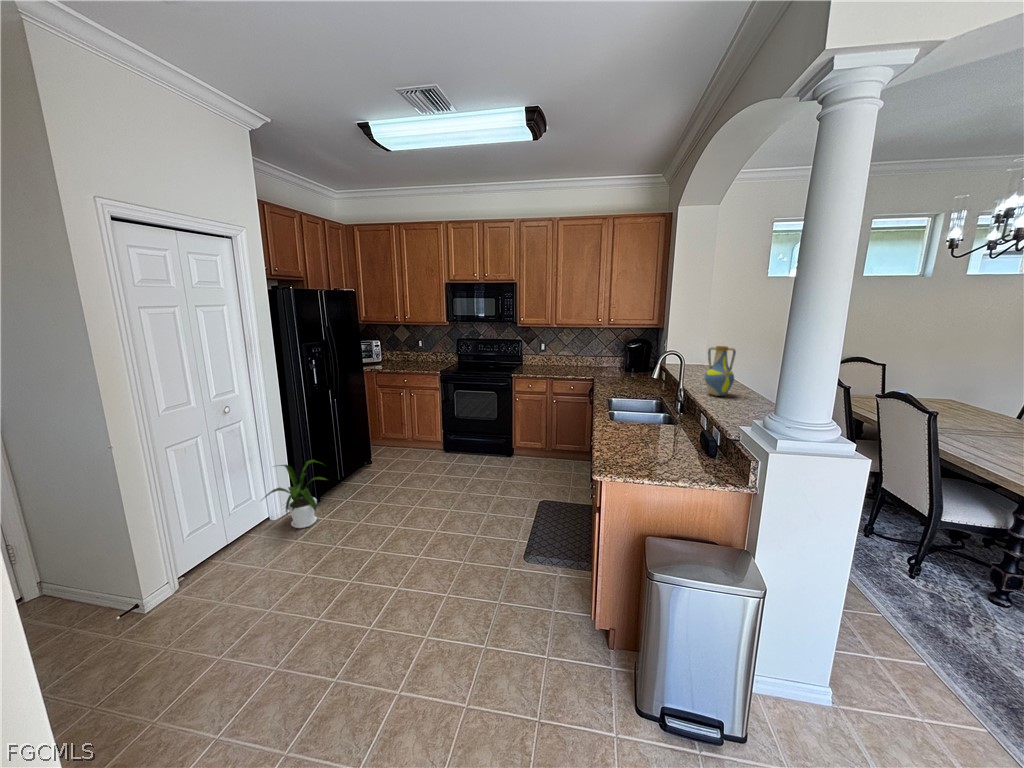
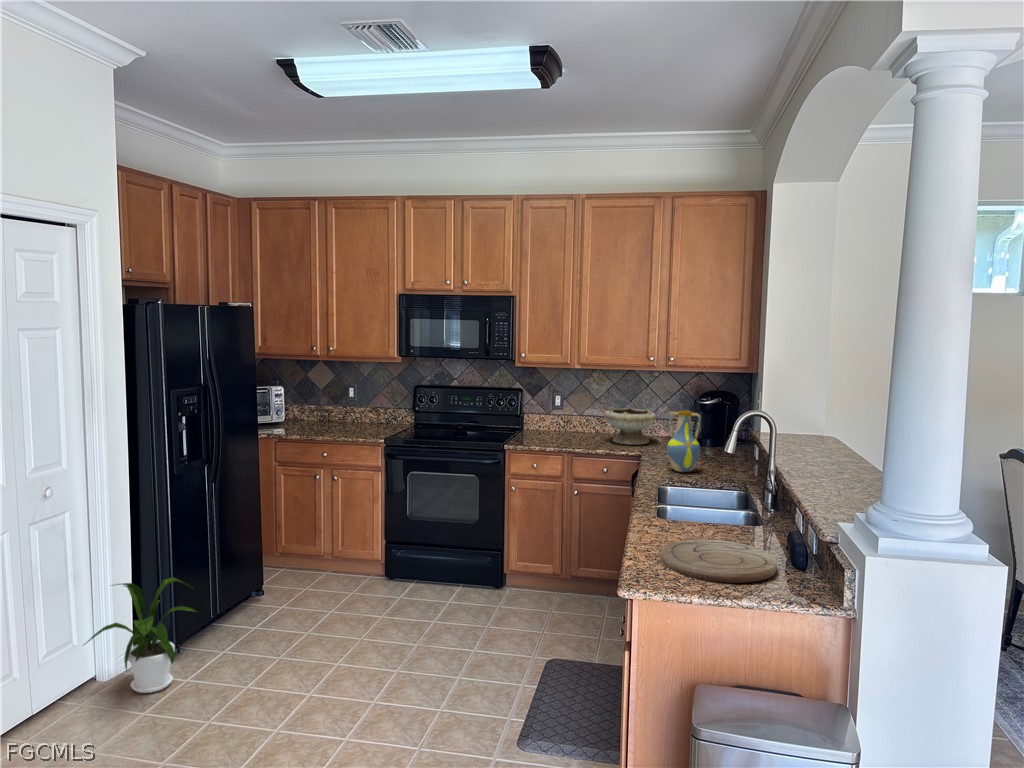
vase: present [704,346,736,396] -> present [667,410,701,472]
bowl: none [571,350,603,372] -> present [604,407,656,445]
cutting board: none [618,437,696,468] -> present [661,539,777,583]

